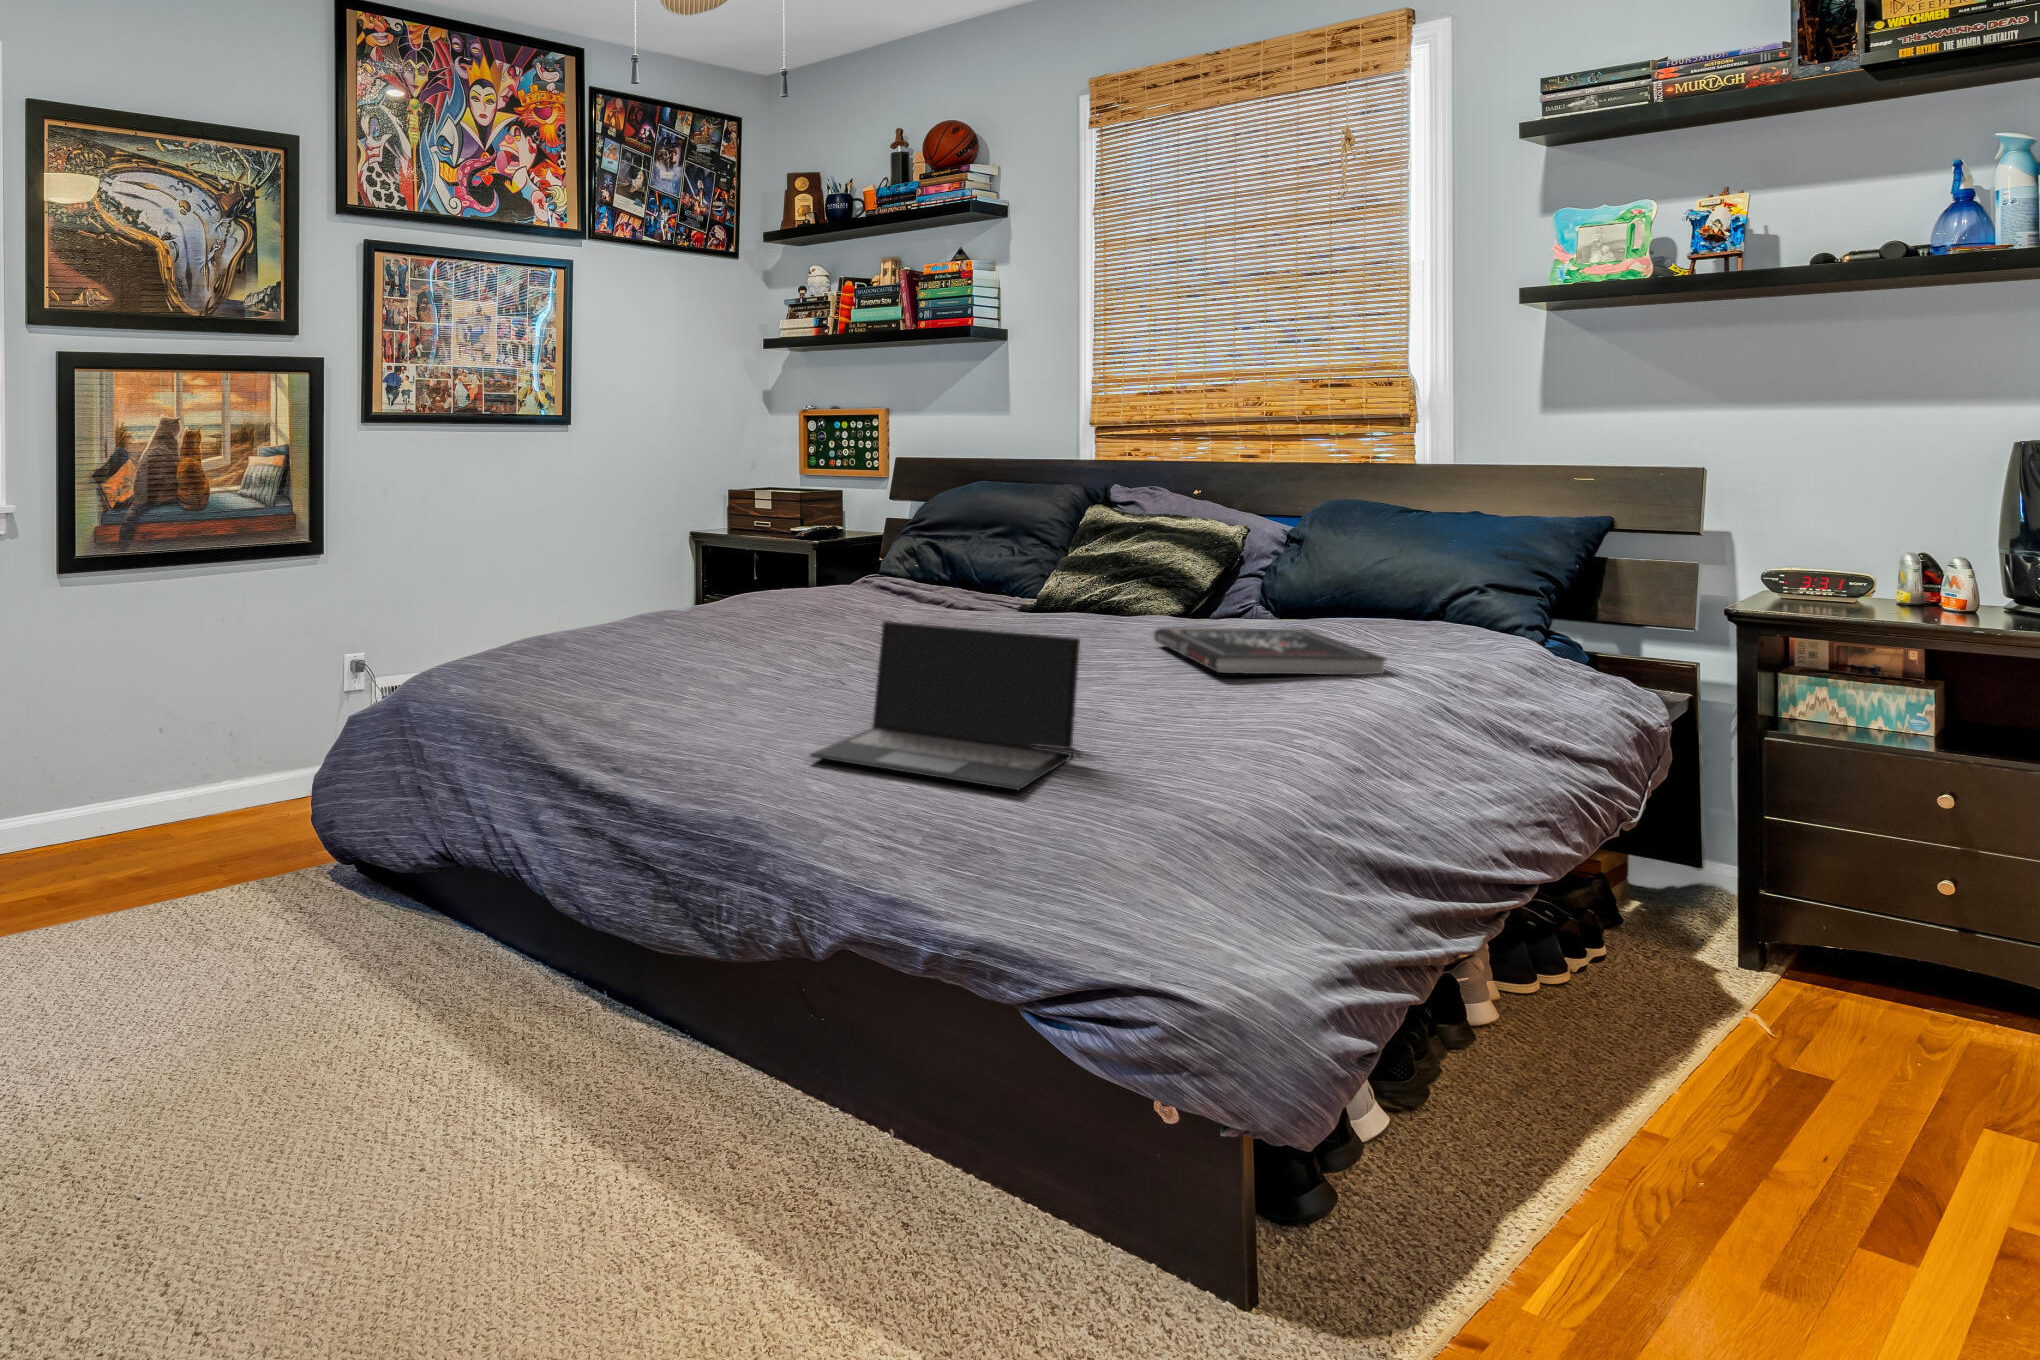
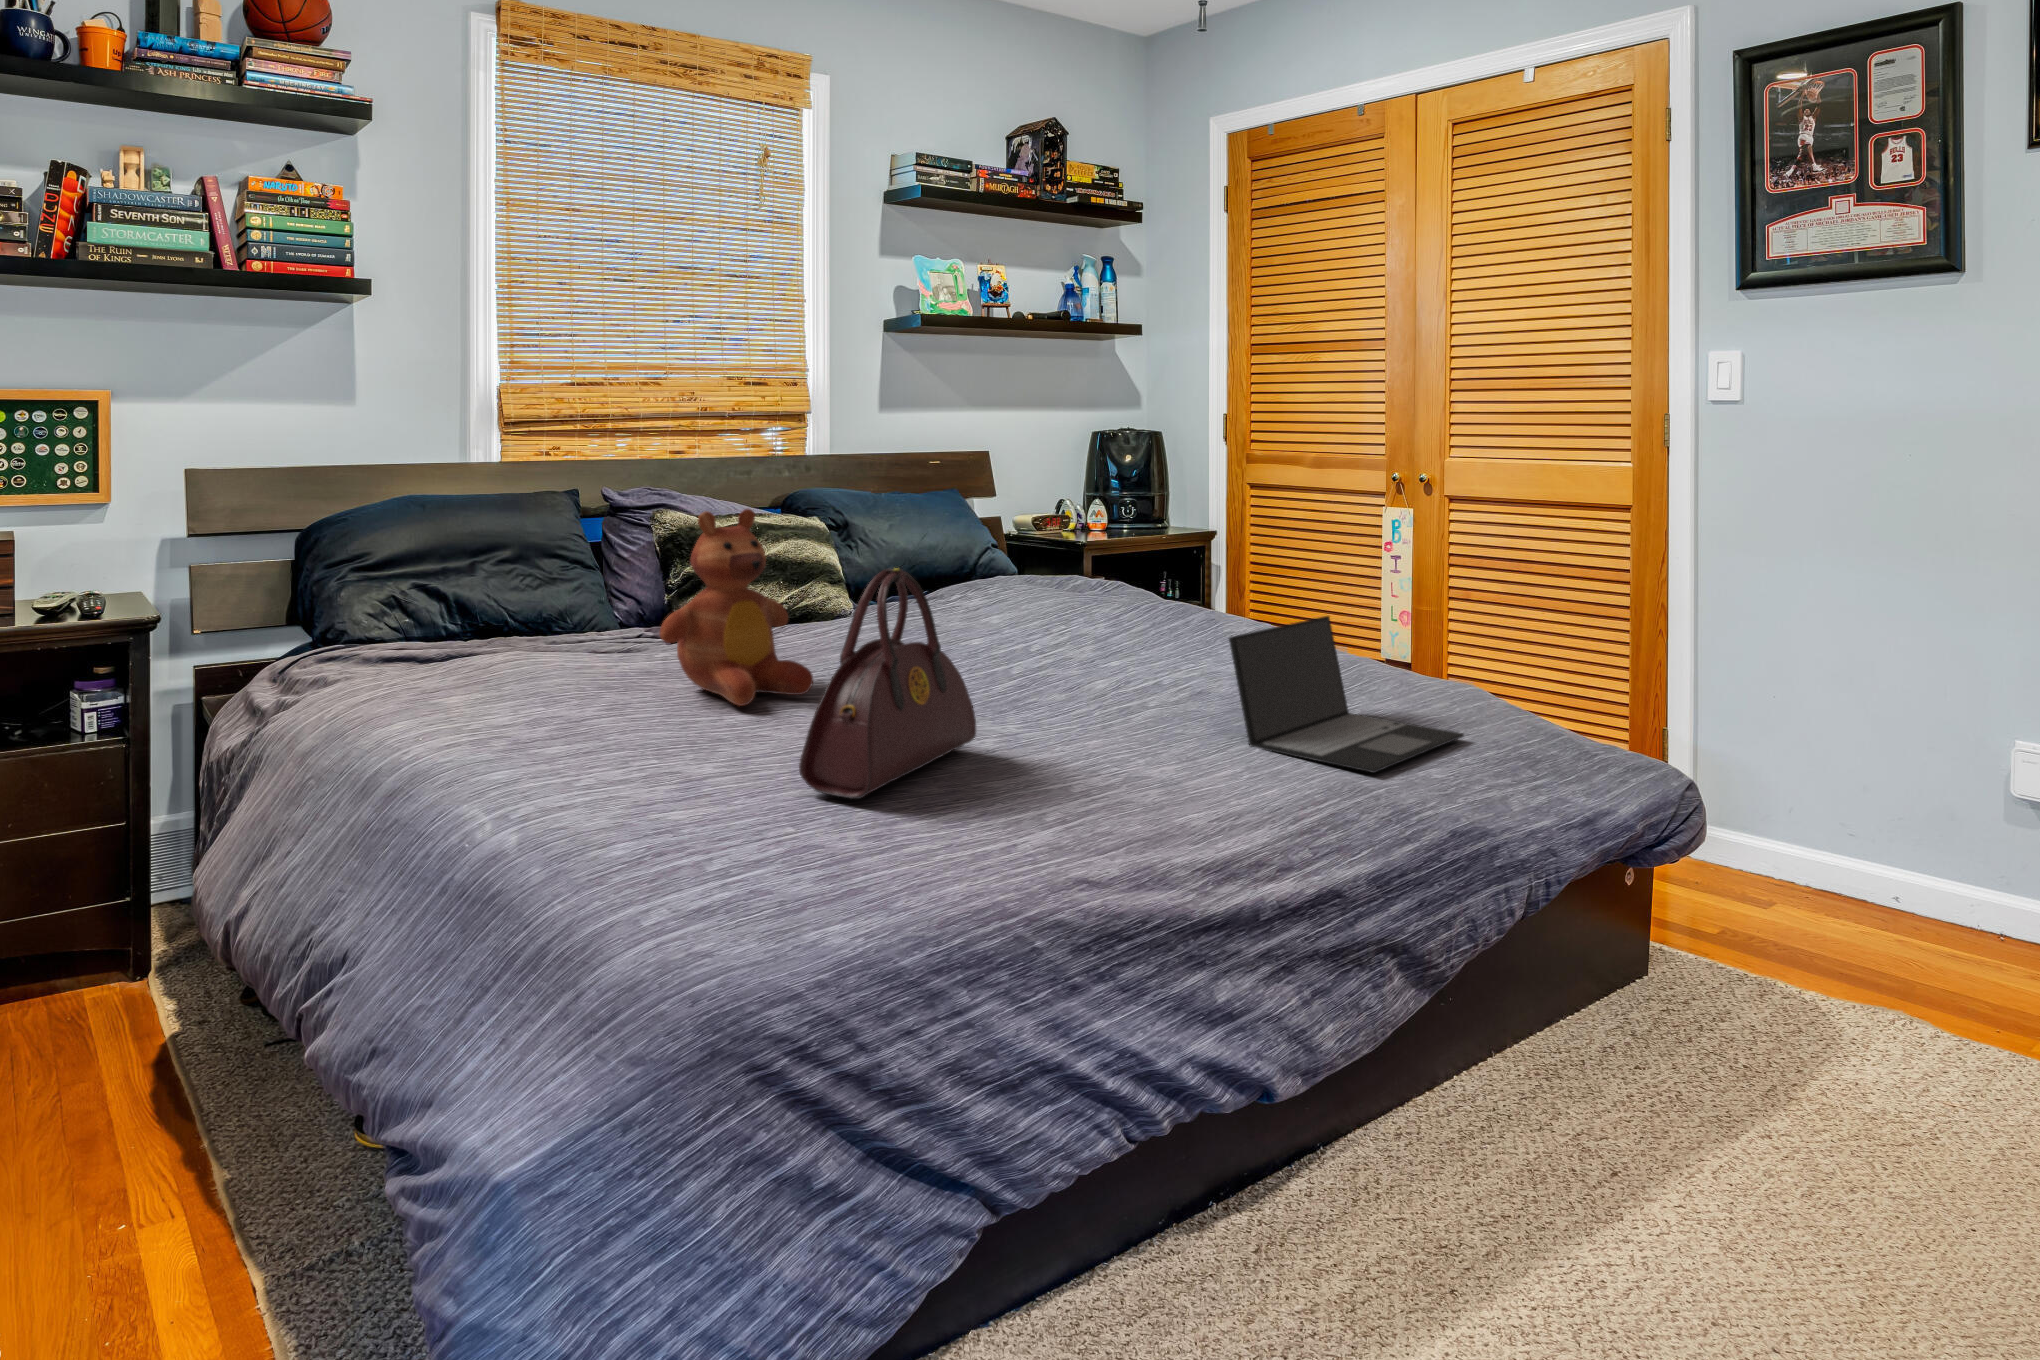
teddy bear: none [777,486,893,633] -> present [660,509,813,706]
handbag: none [595,518,758,668] -> present [799,568,976,799]
book: present [1154,628,1386,675] -> none [978,600,1147,639]

